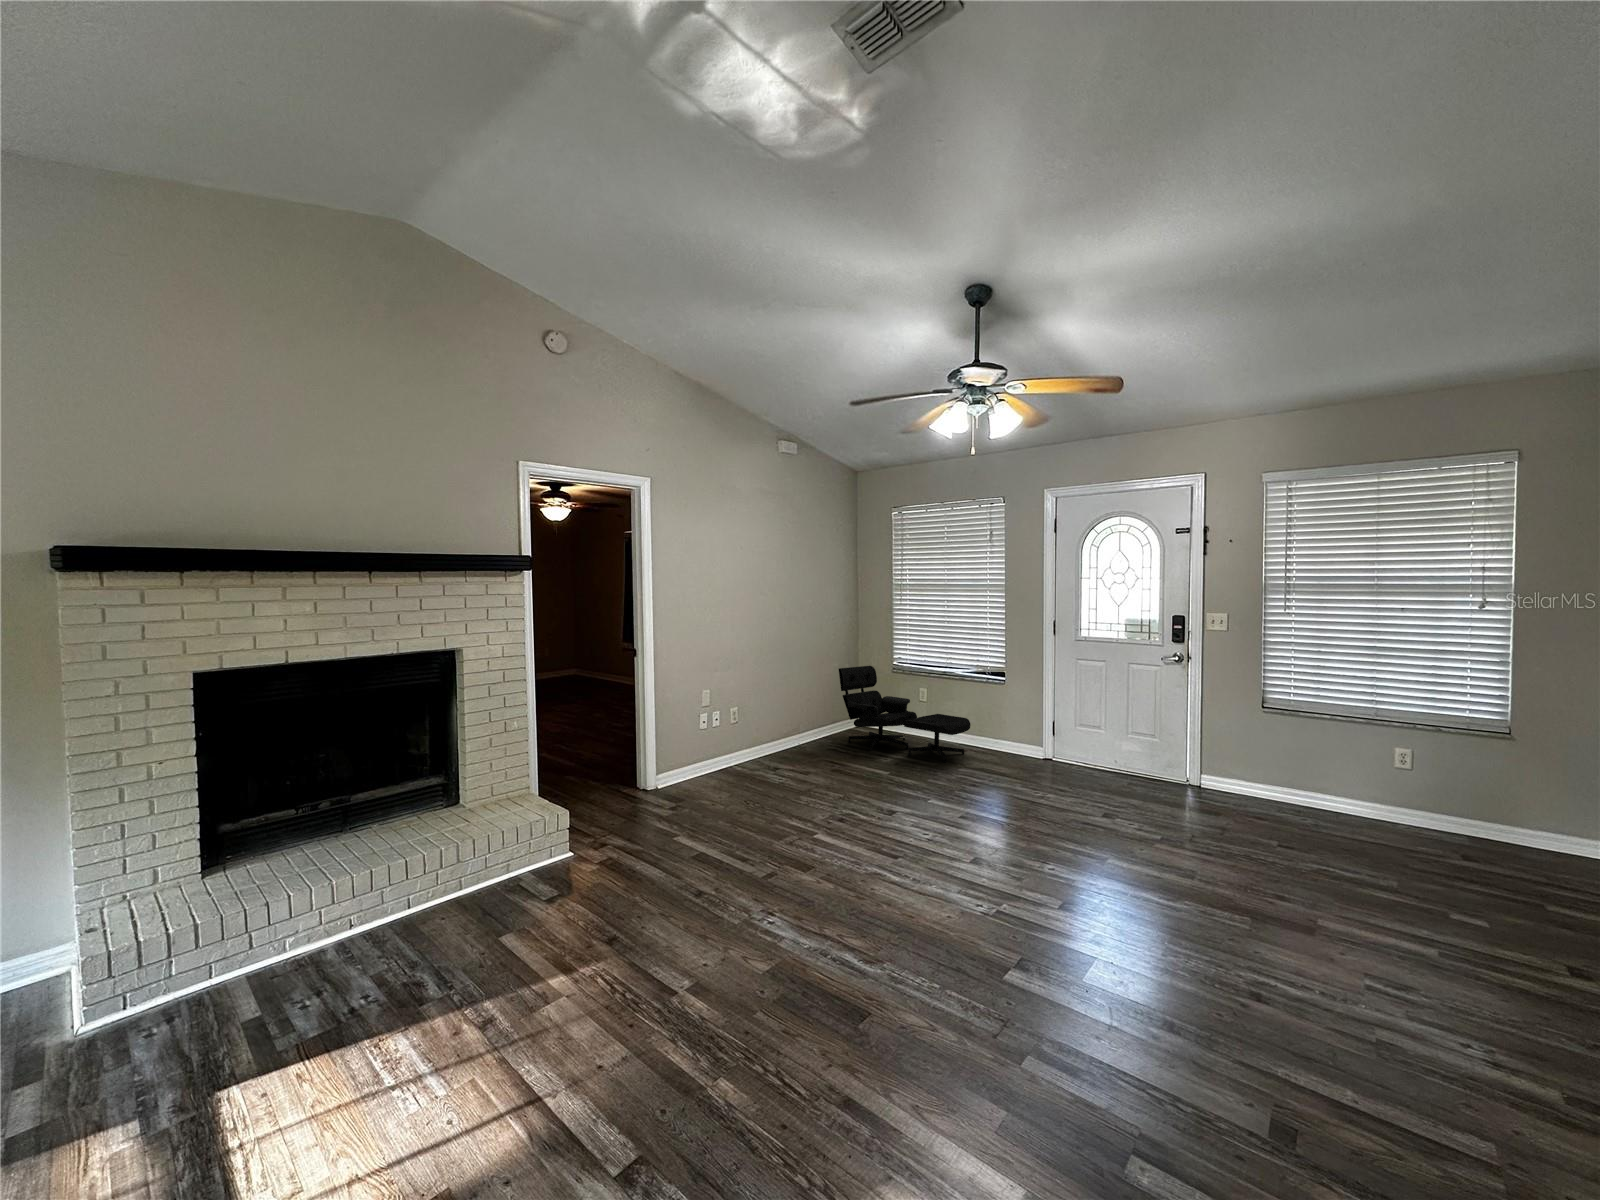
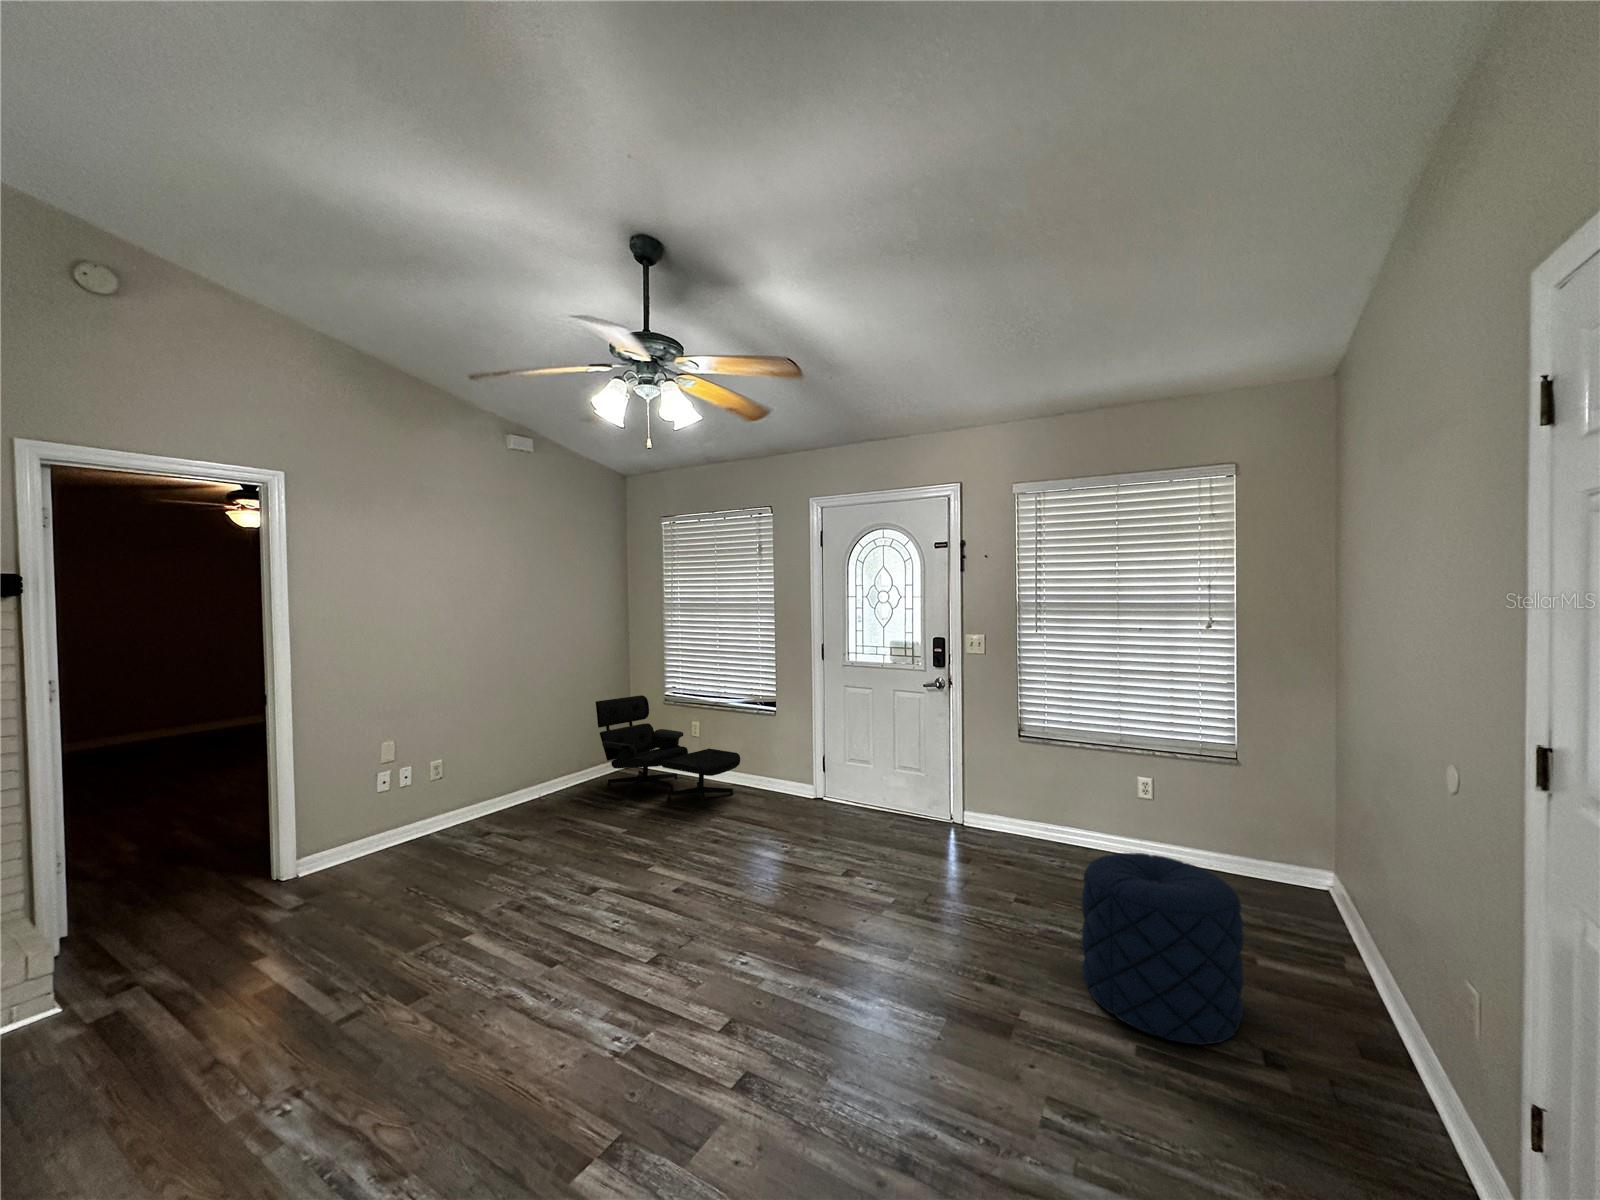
pouf: none [1357,797,1524,943] -> present [1081,853,1244,1045]

